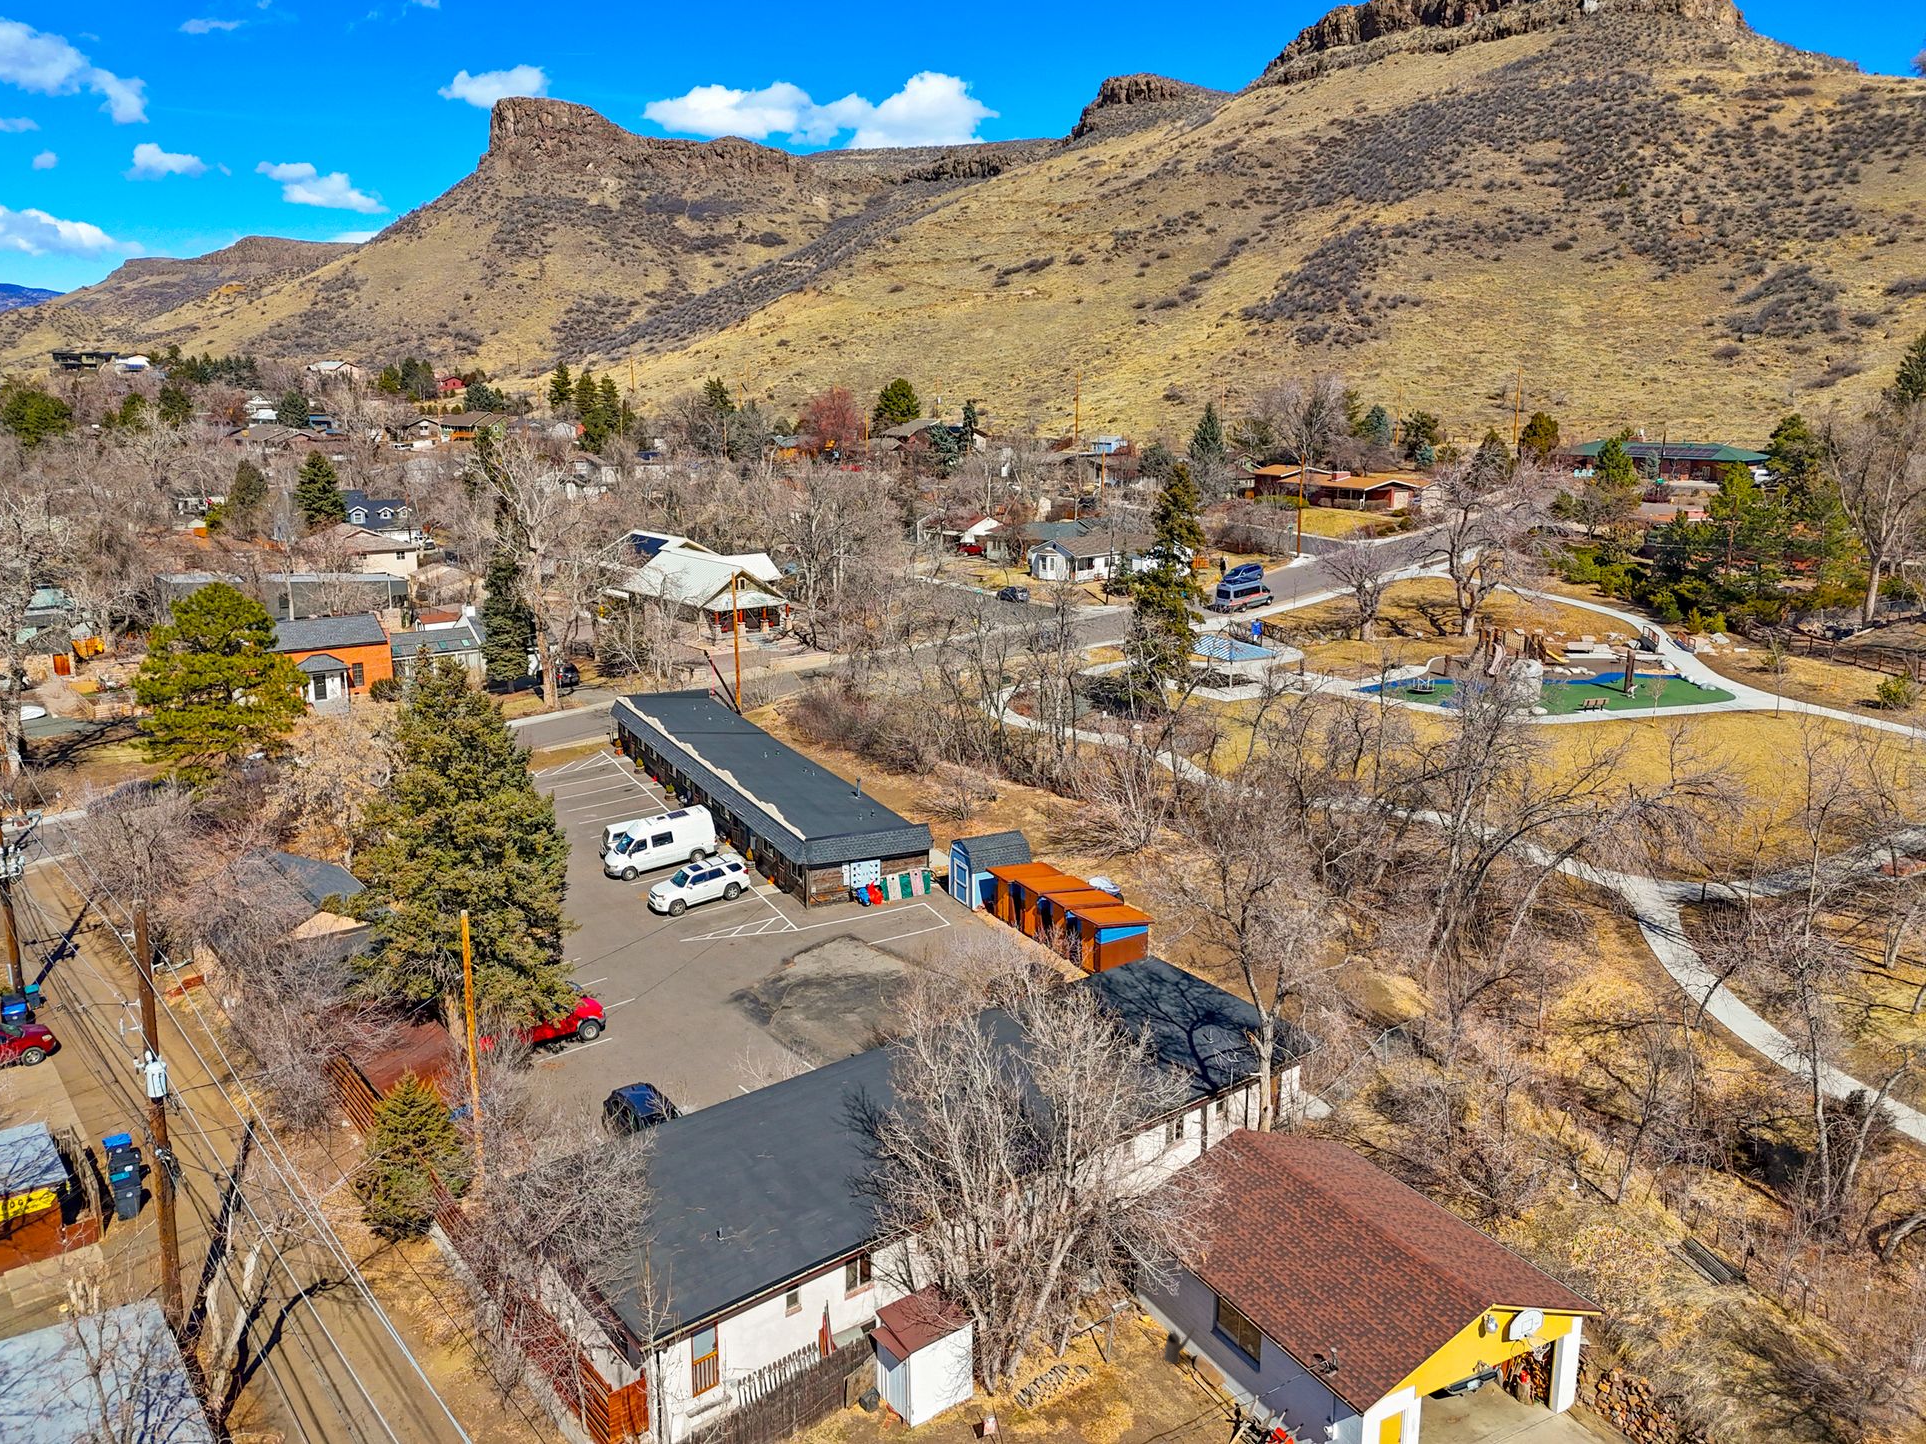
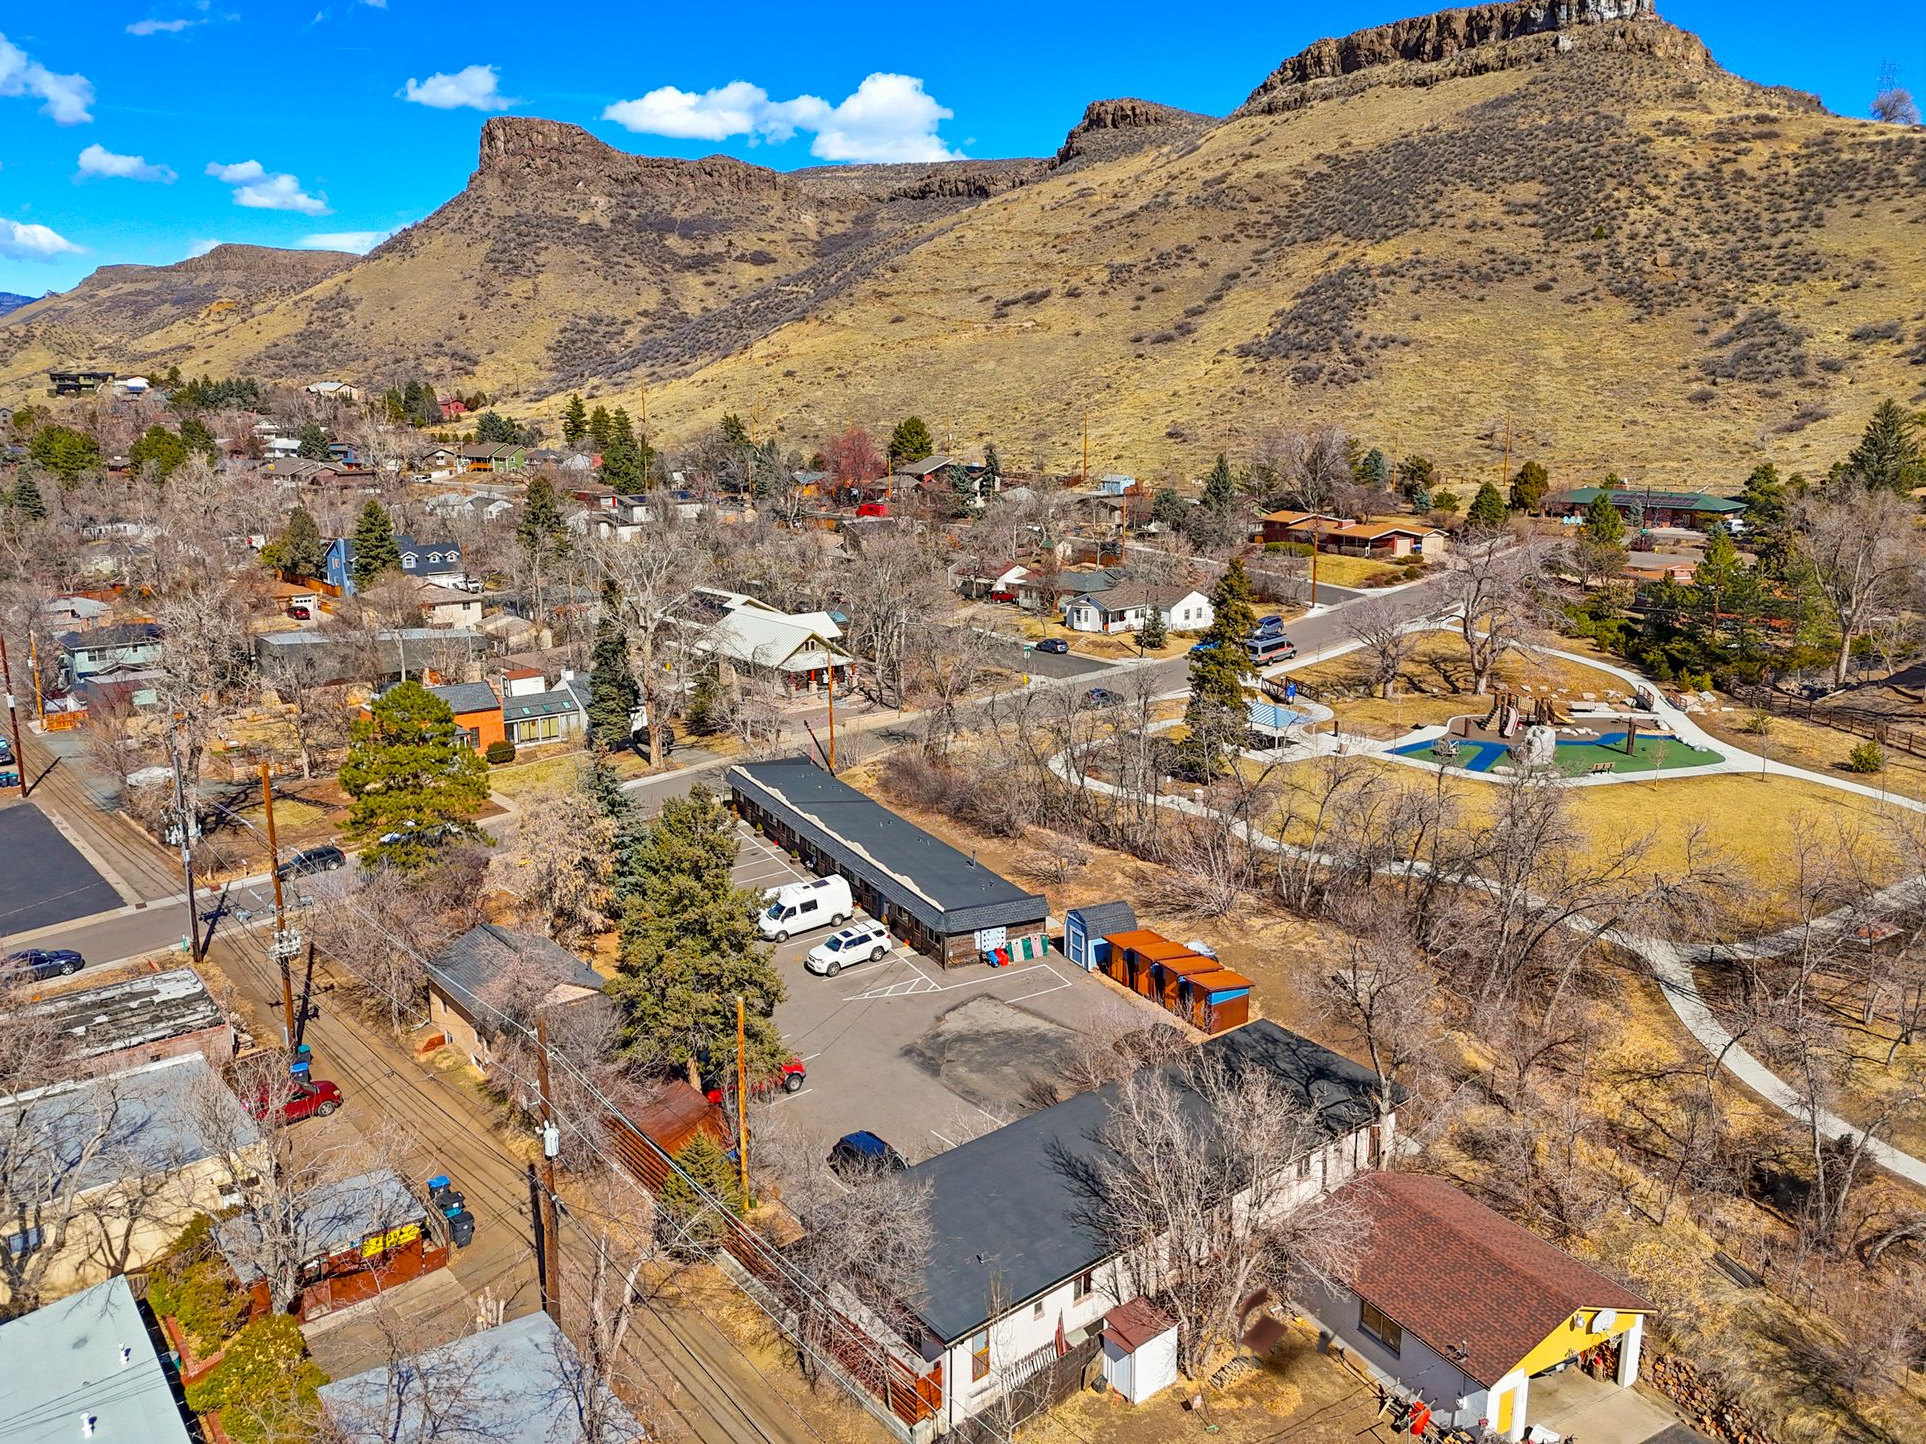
bench: none [1056,1276,1126,1384] -> present [1236,1287,1288,1369]

